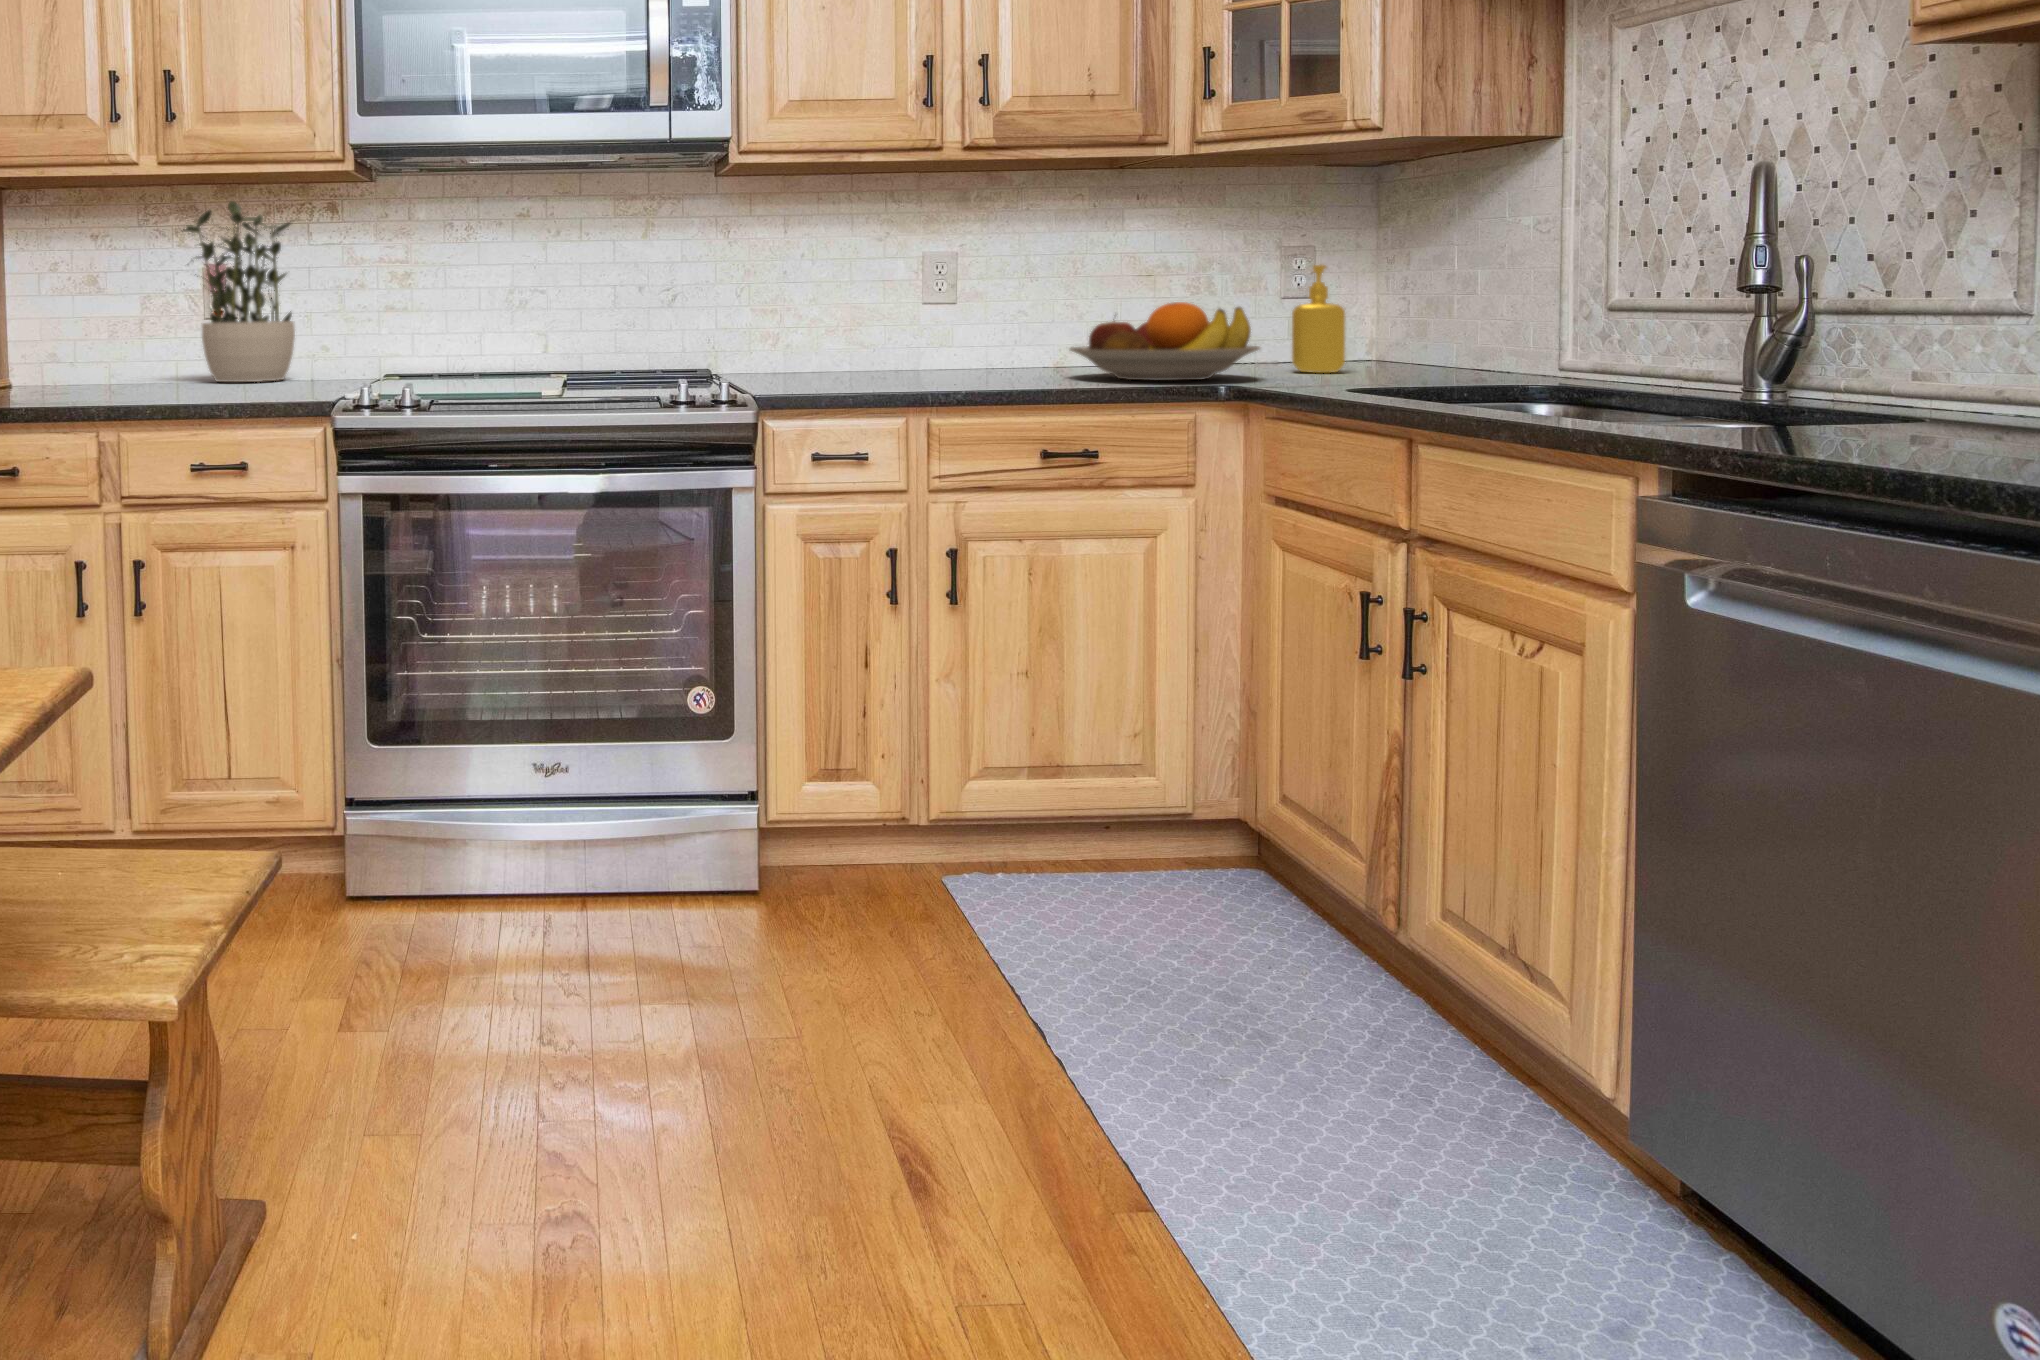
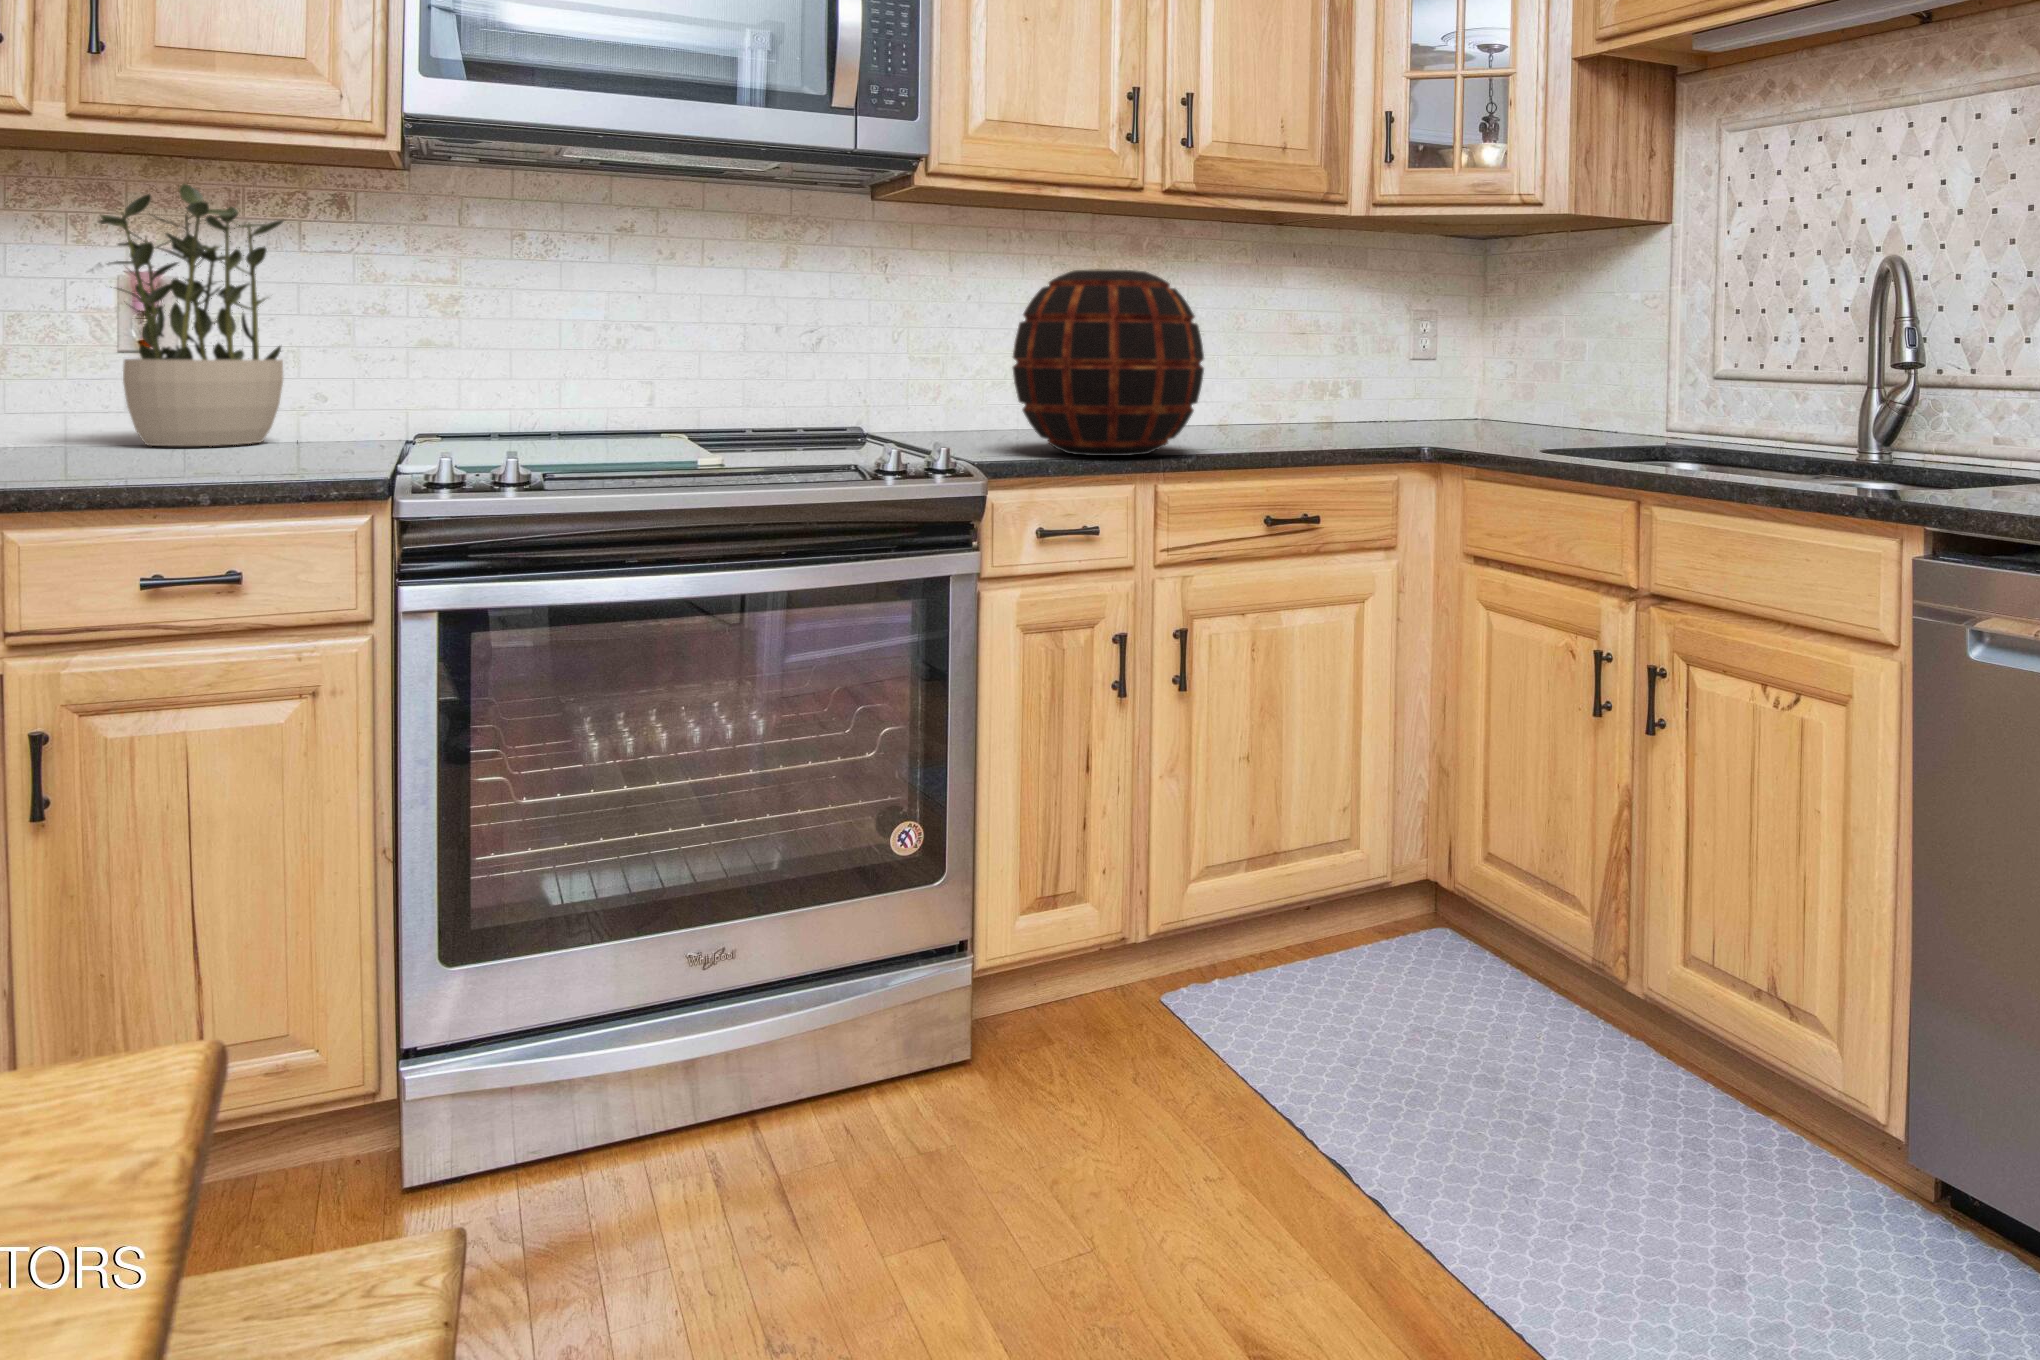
decorative vase: none [795,226,969,391] -> present [1013,269,1204,456]
soap dispenser: present [1292,265,1345,373] -> none [1445,329,1495,432]
fruit bowl: present [1070,302,1260,381] -> none [1265,362,1447,442]

